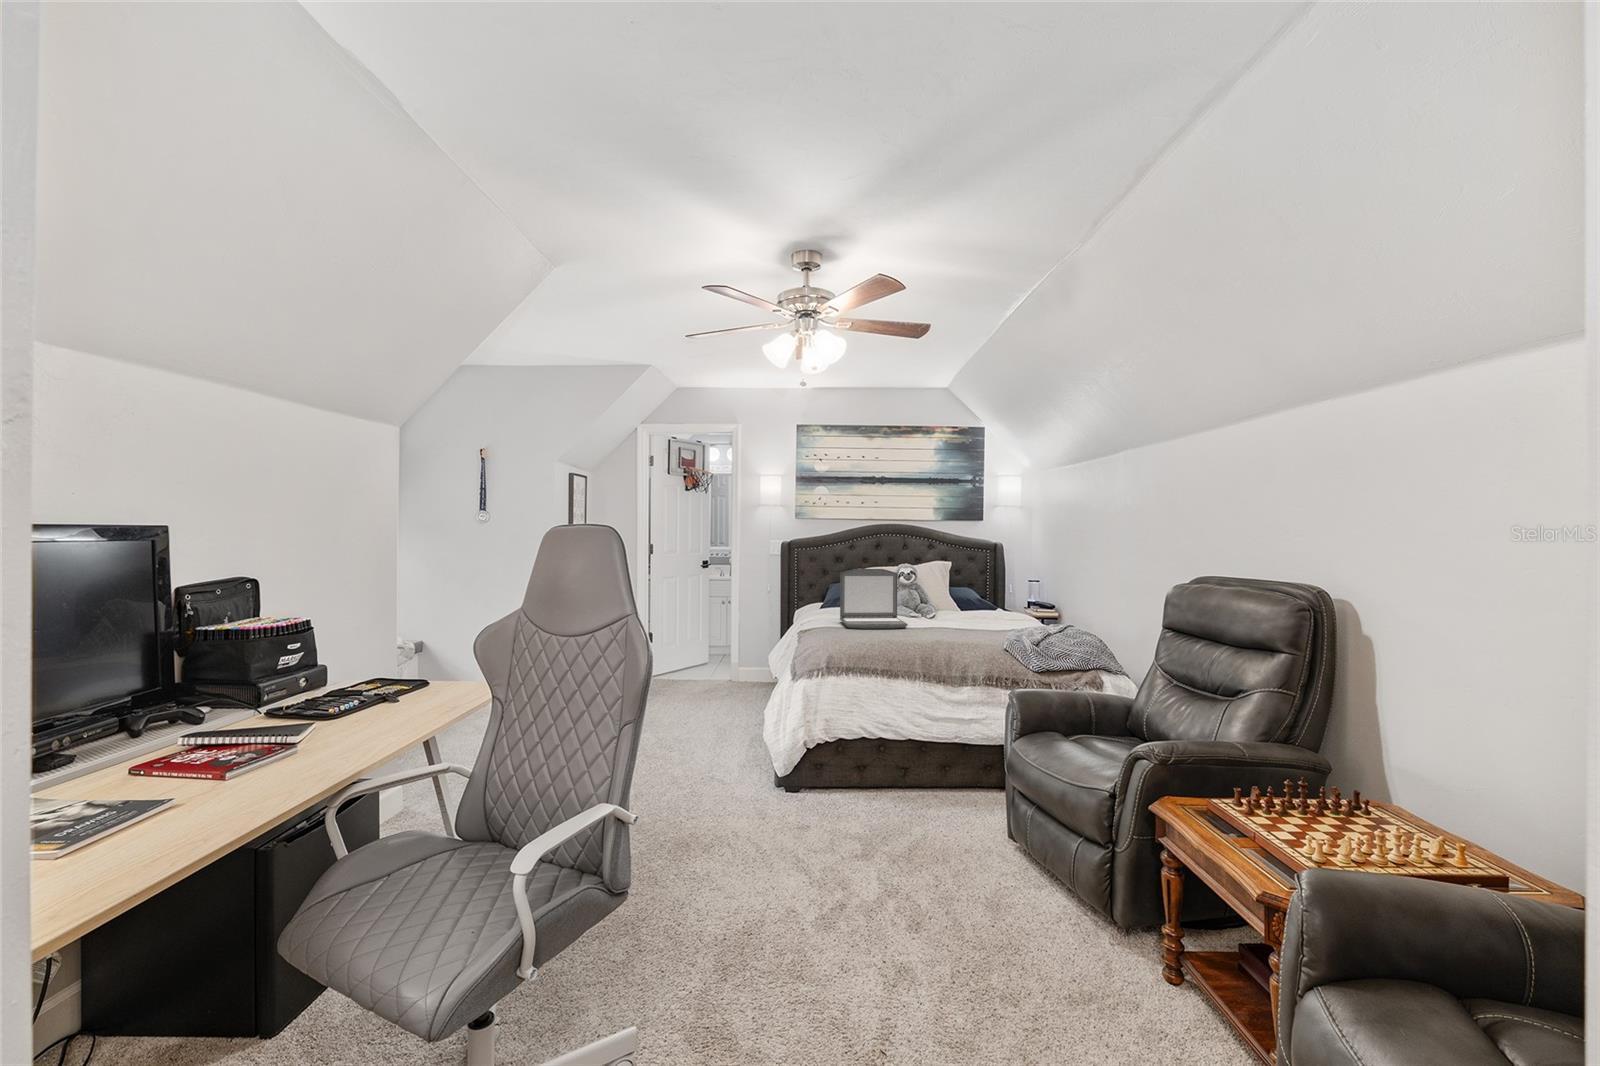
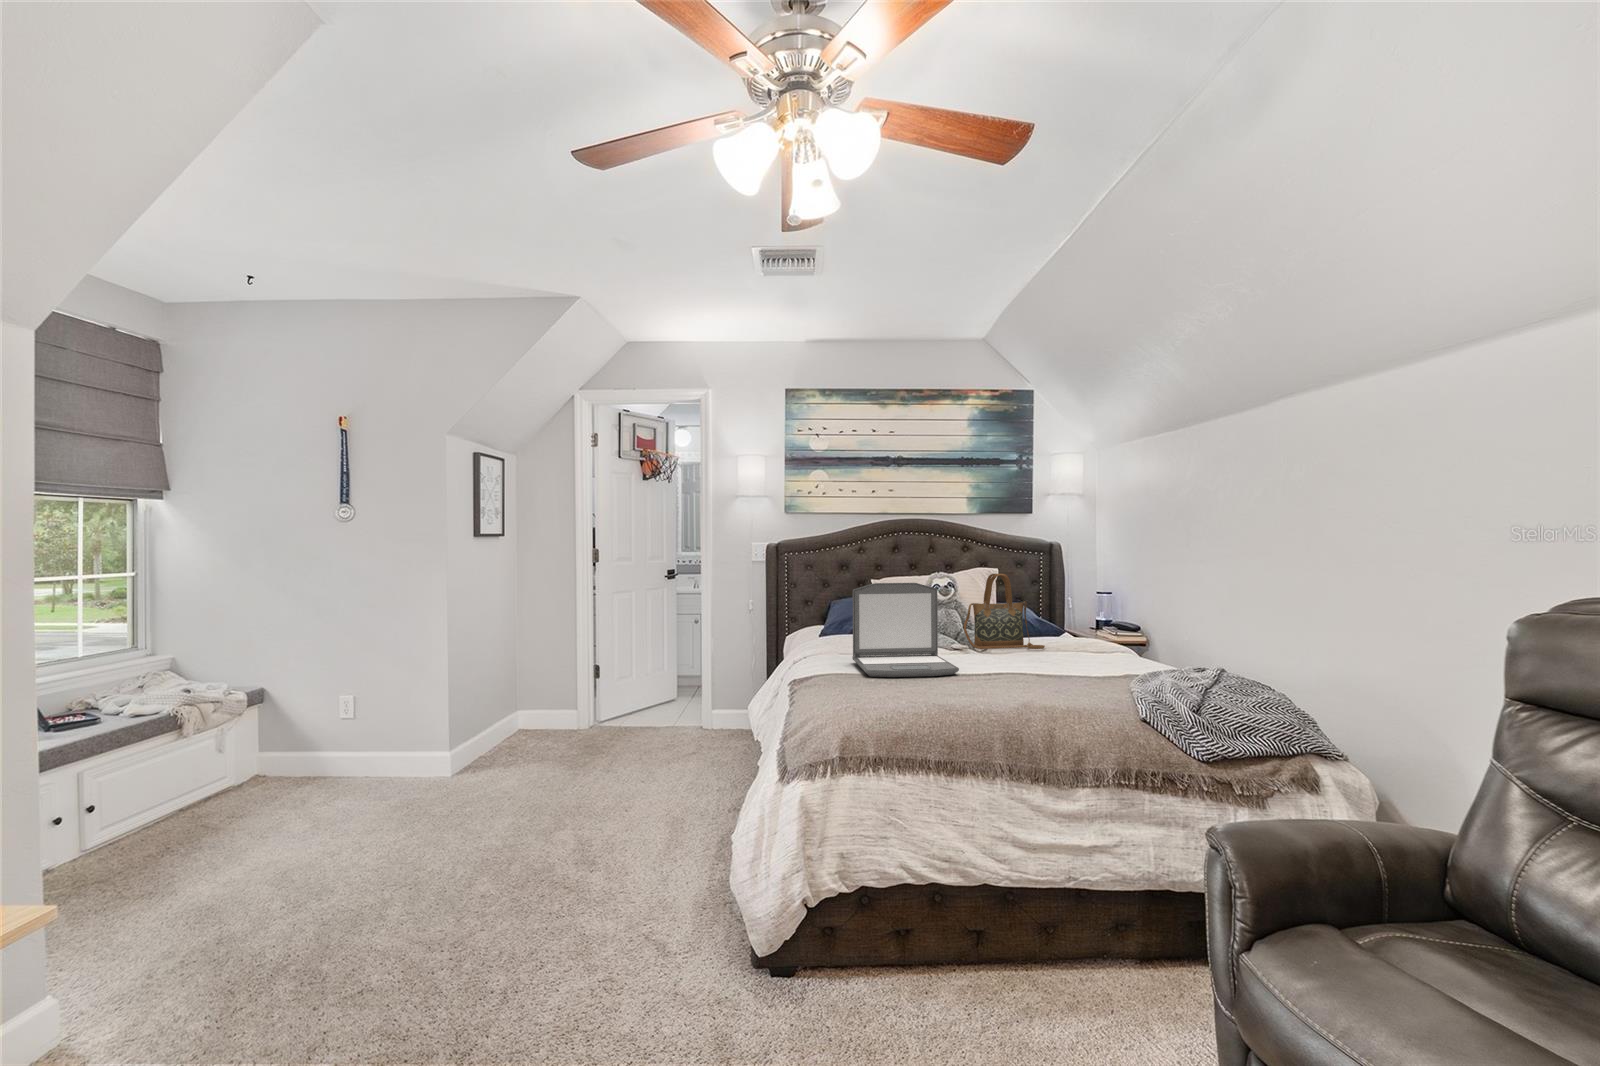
handbag: none [919,564,975,616] -> present [964,574,1045,649]

